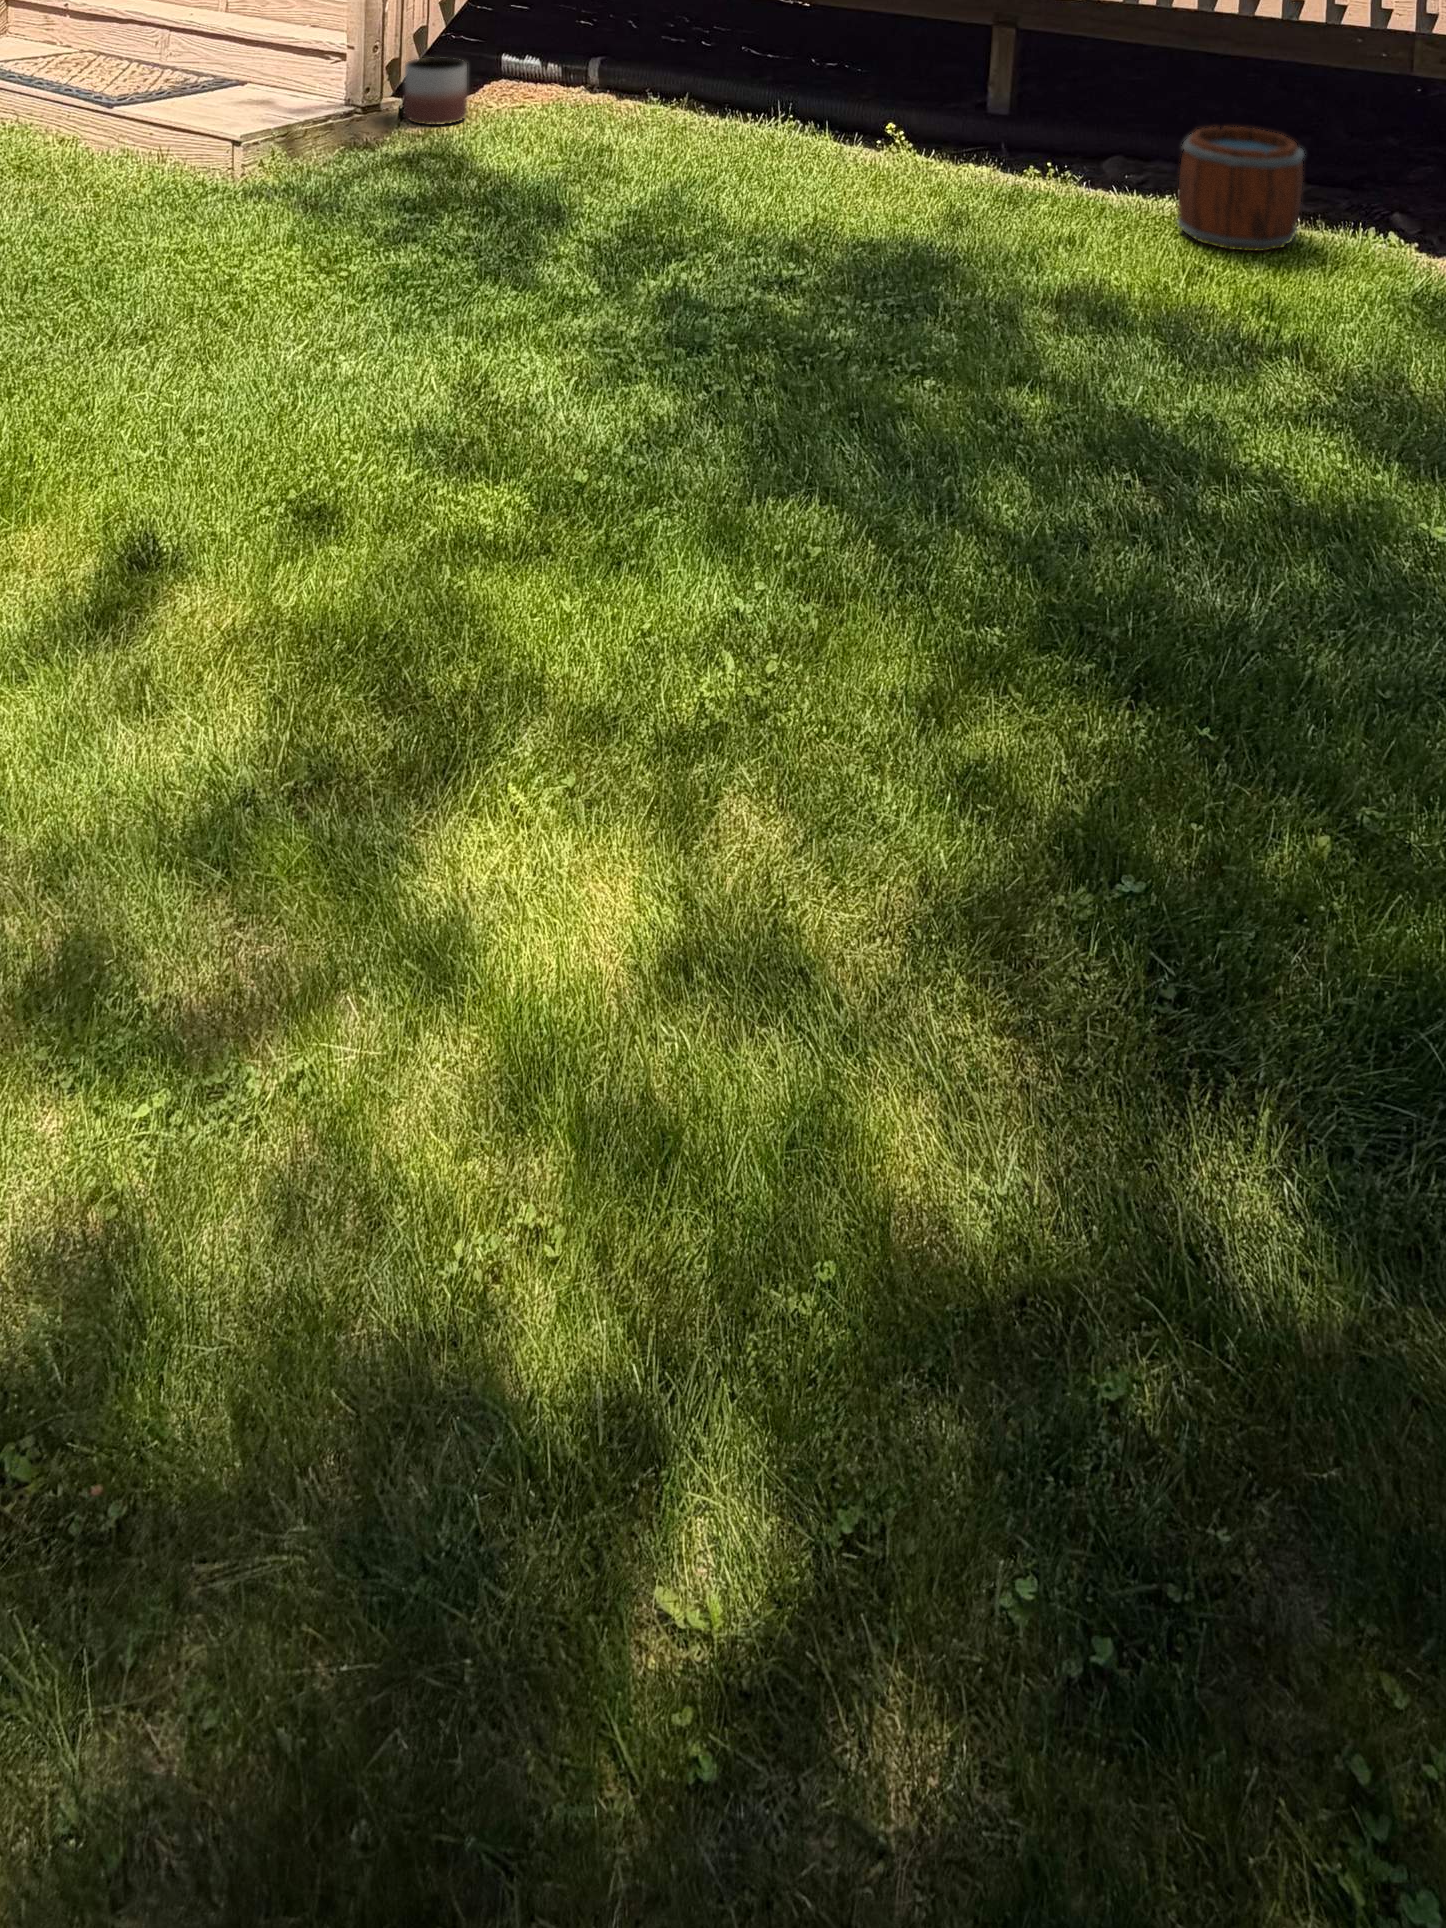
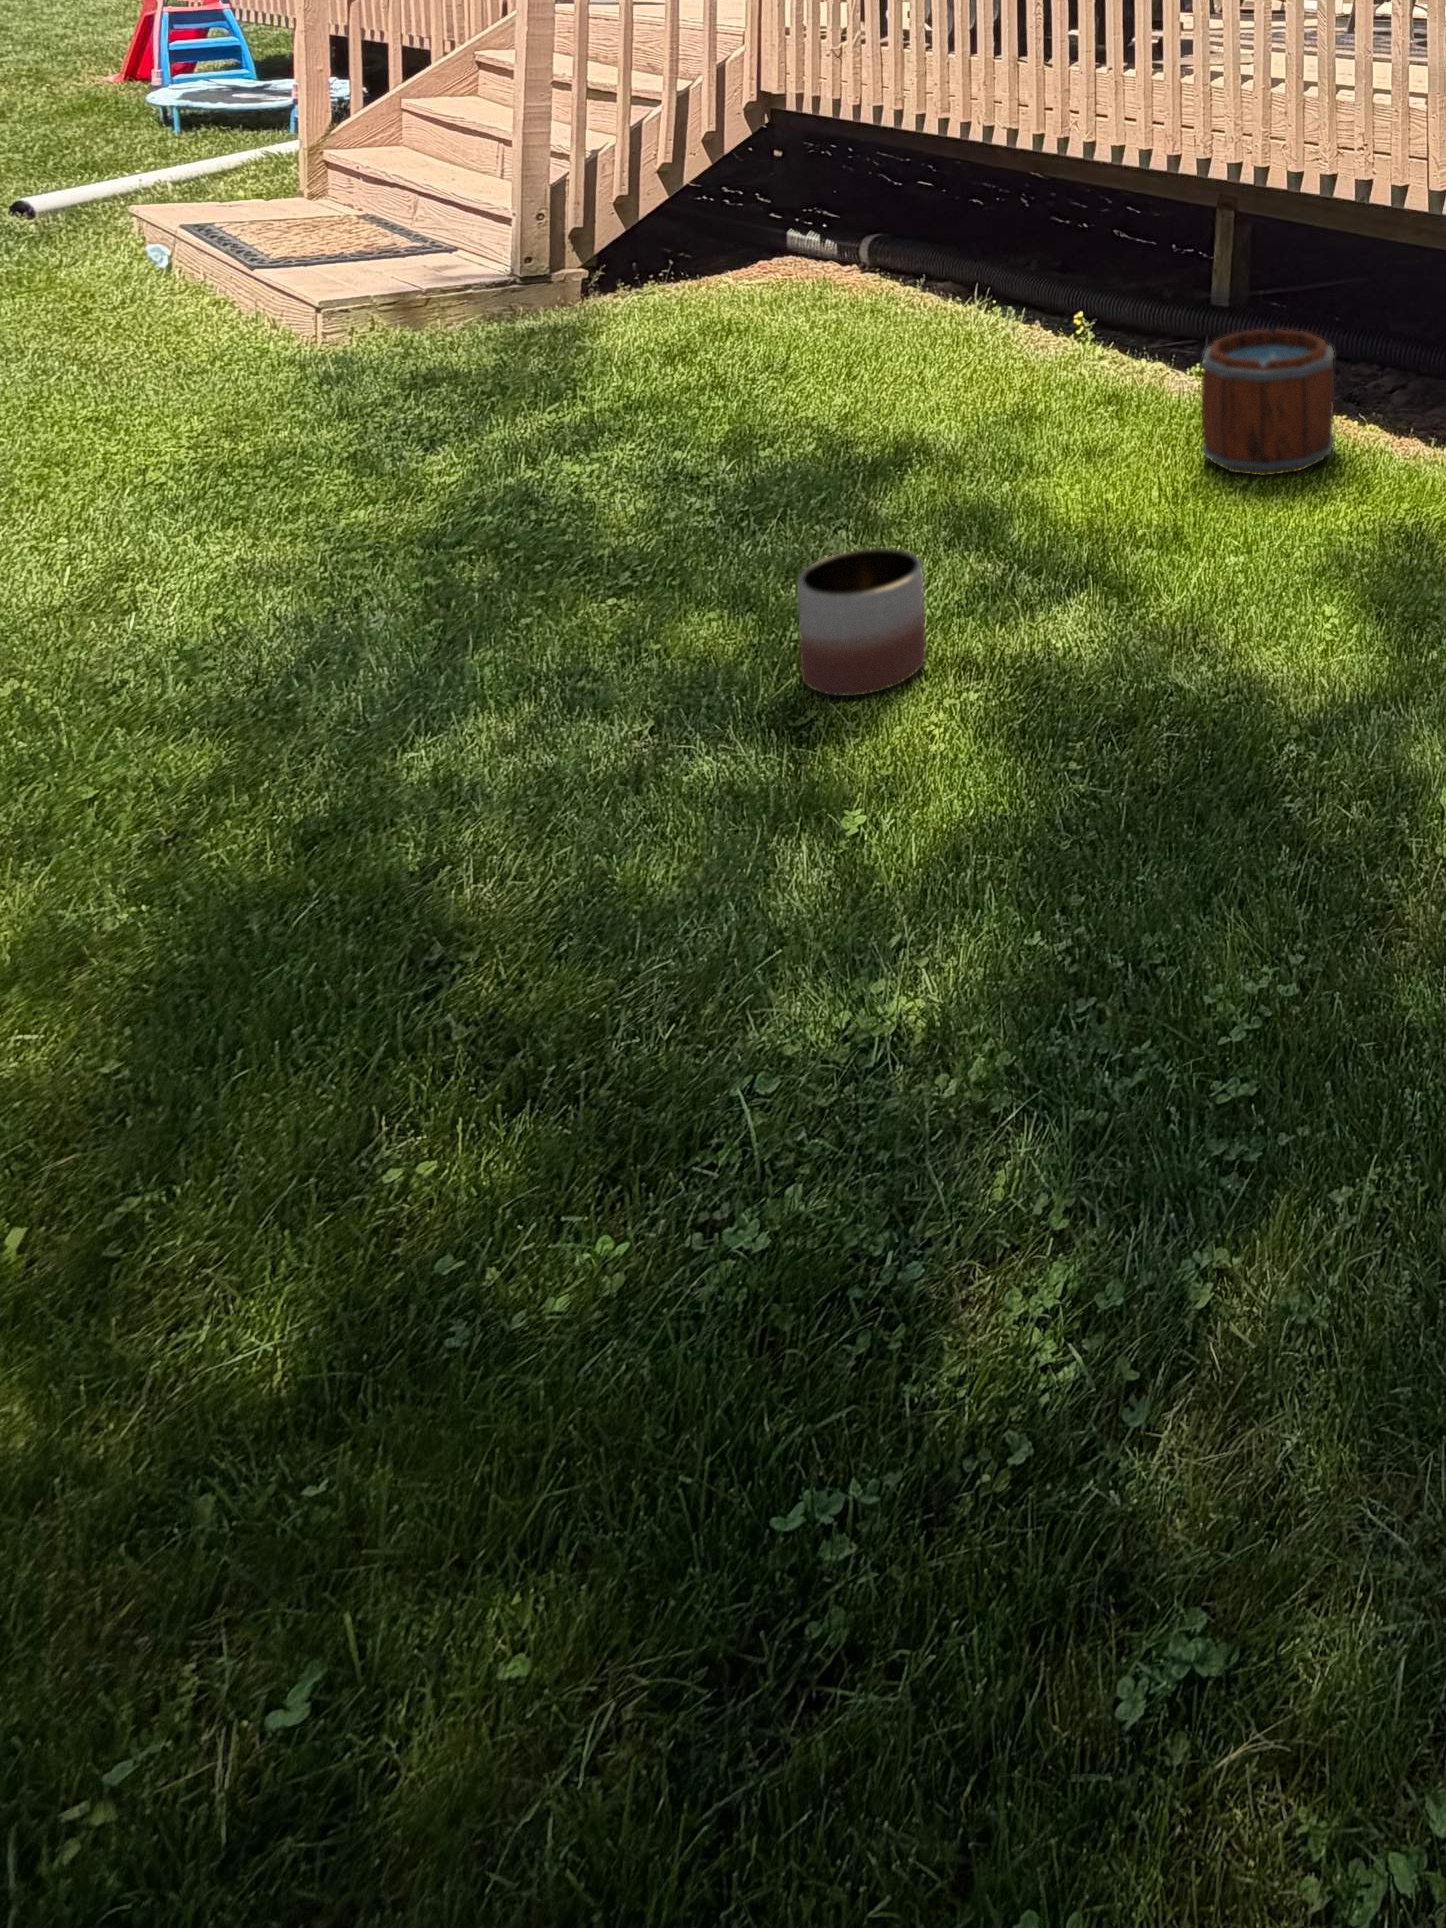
planter: present [404,57,468,125] -> present [798,548,926,696]

